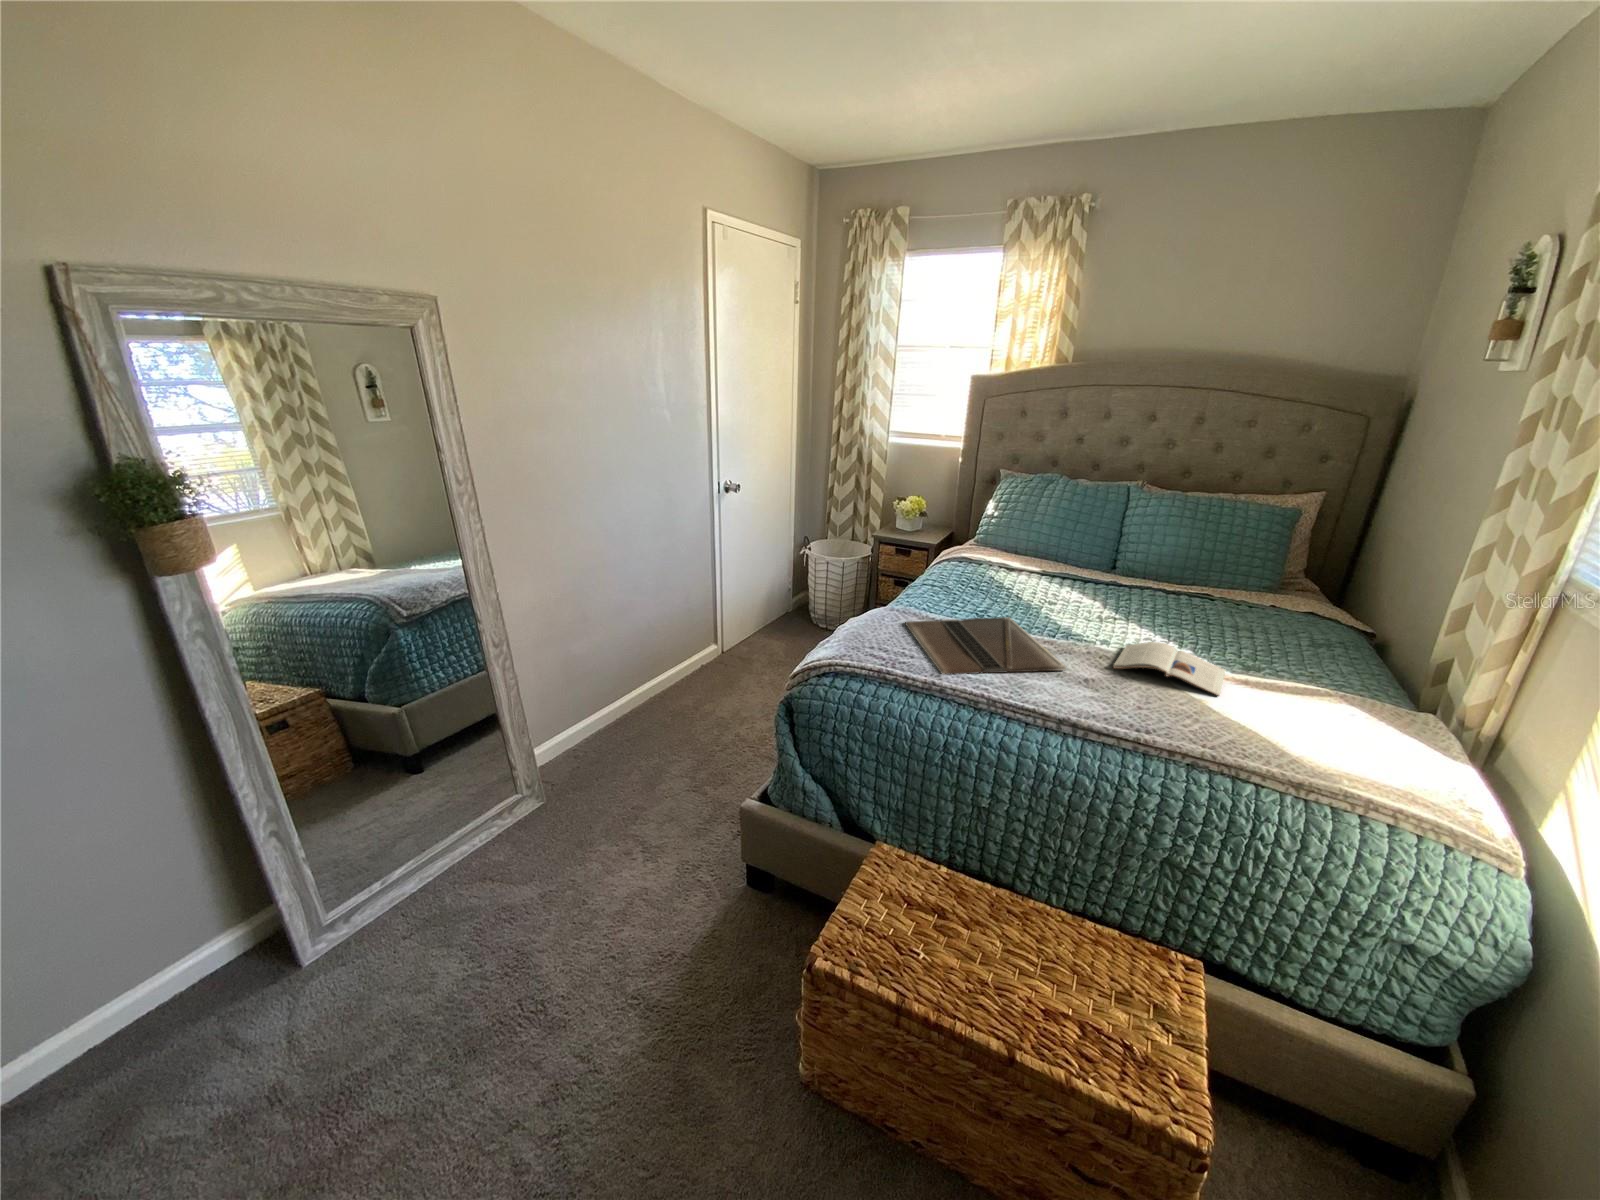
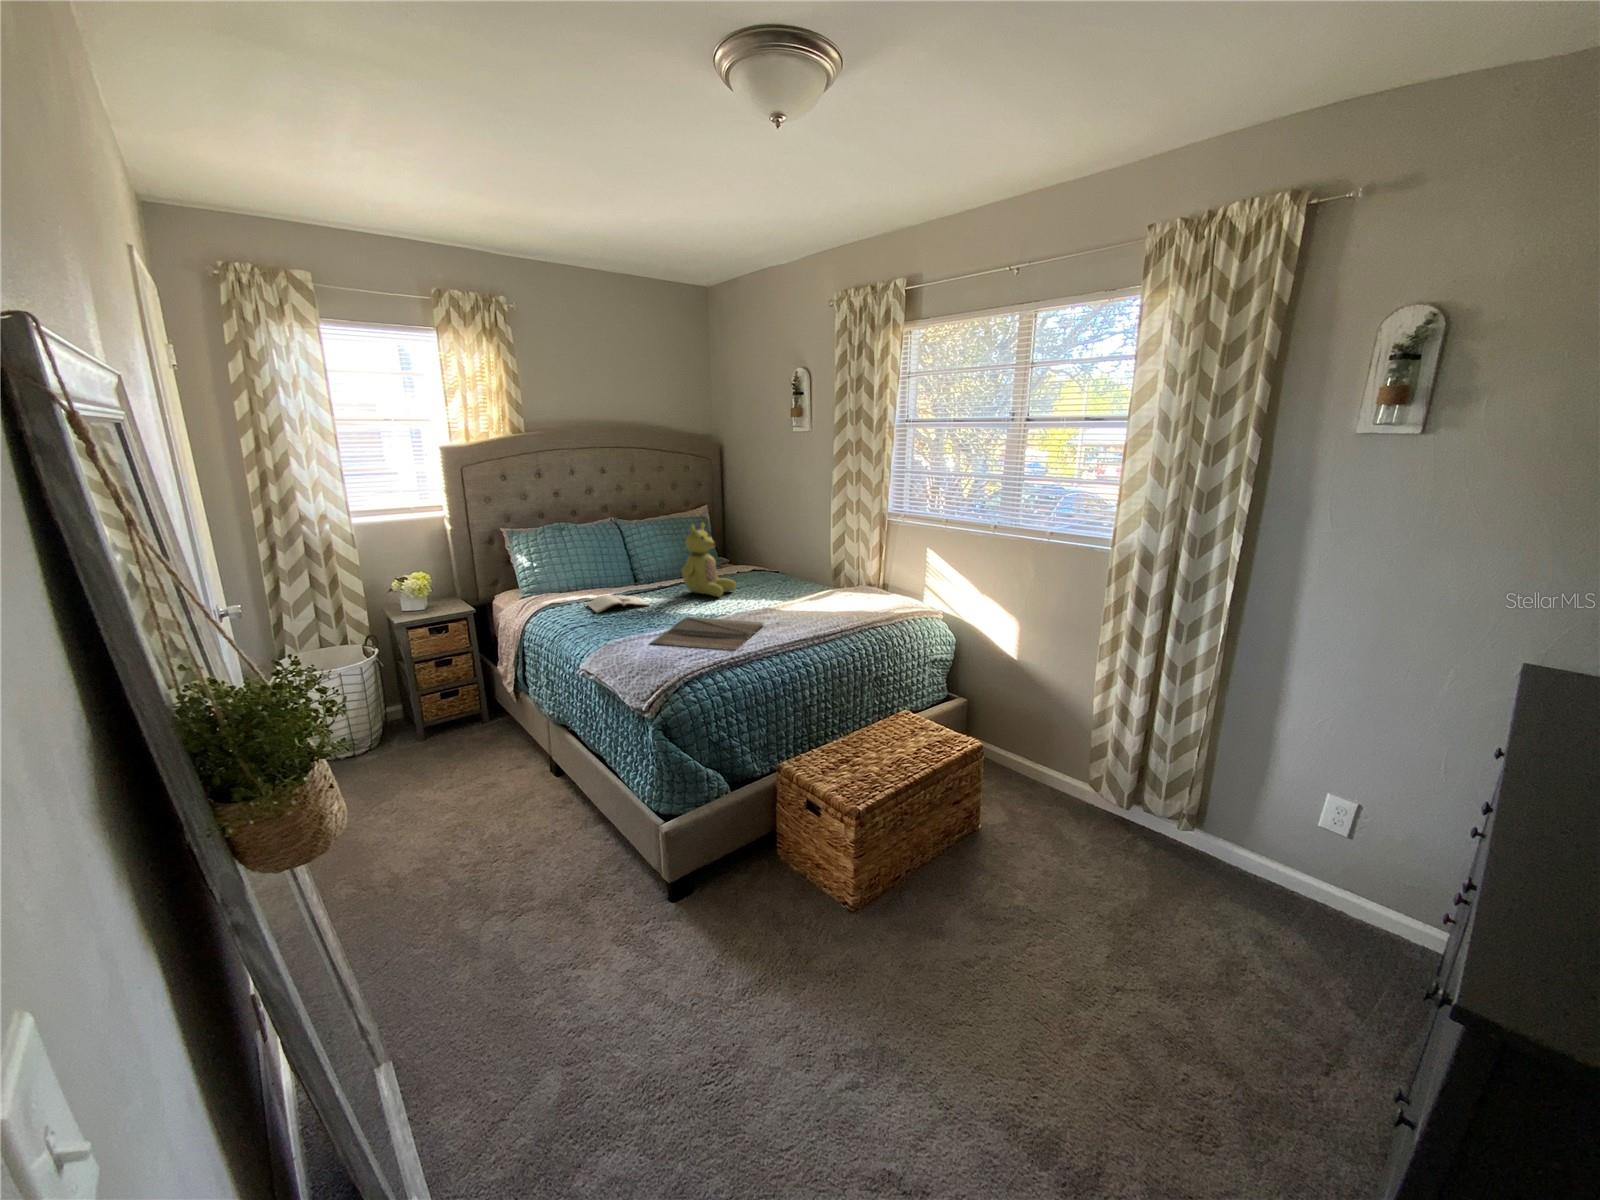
stuffed bear: none [1093,504,1180,619] -> present [682,523,736,597]
magazine: present [1113,642,1226,696] -> present [587,594,649,613]

